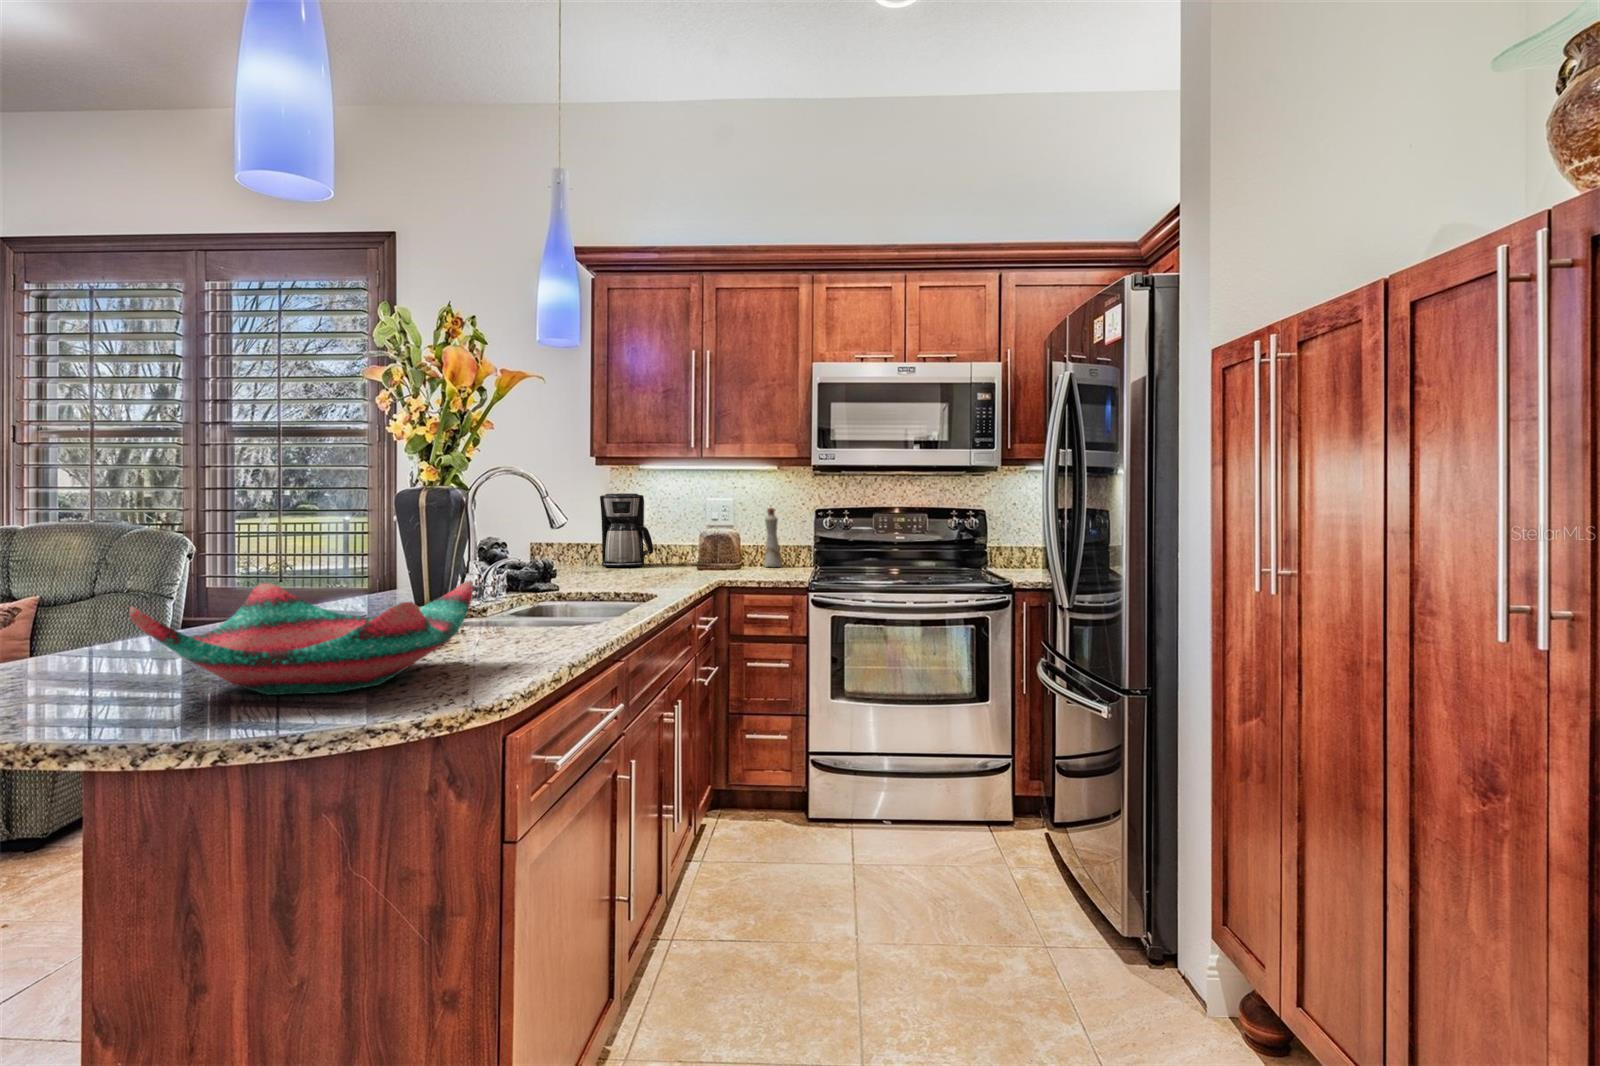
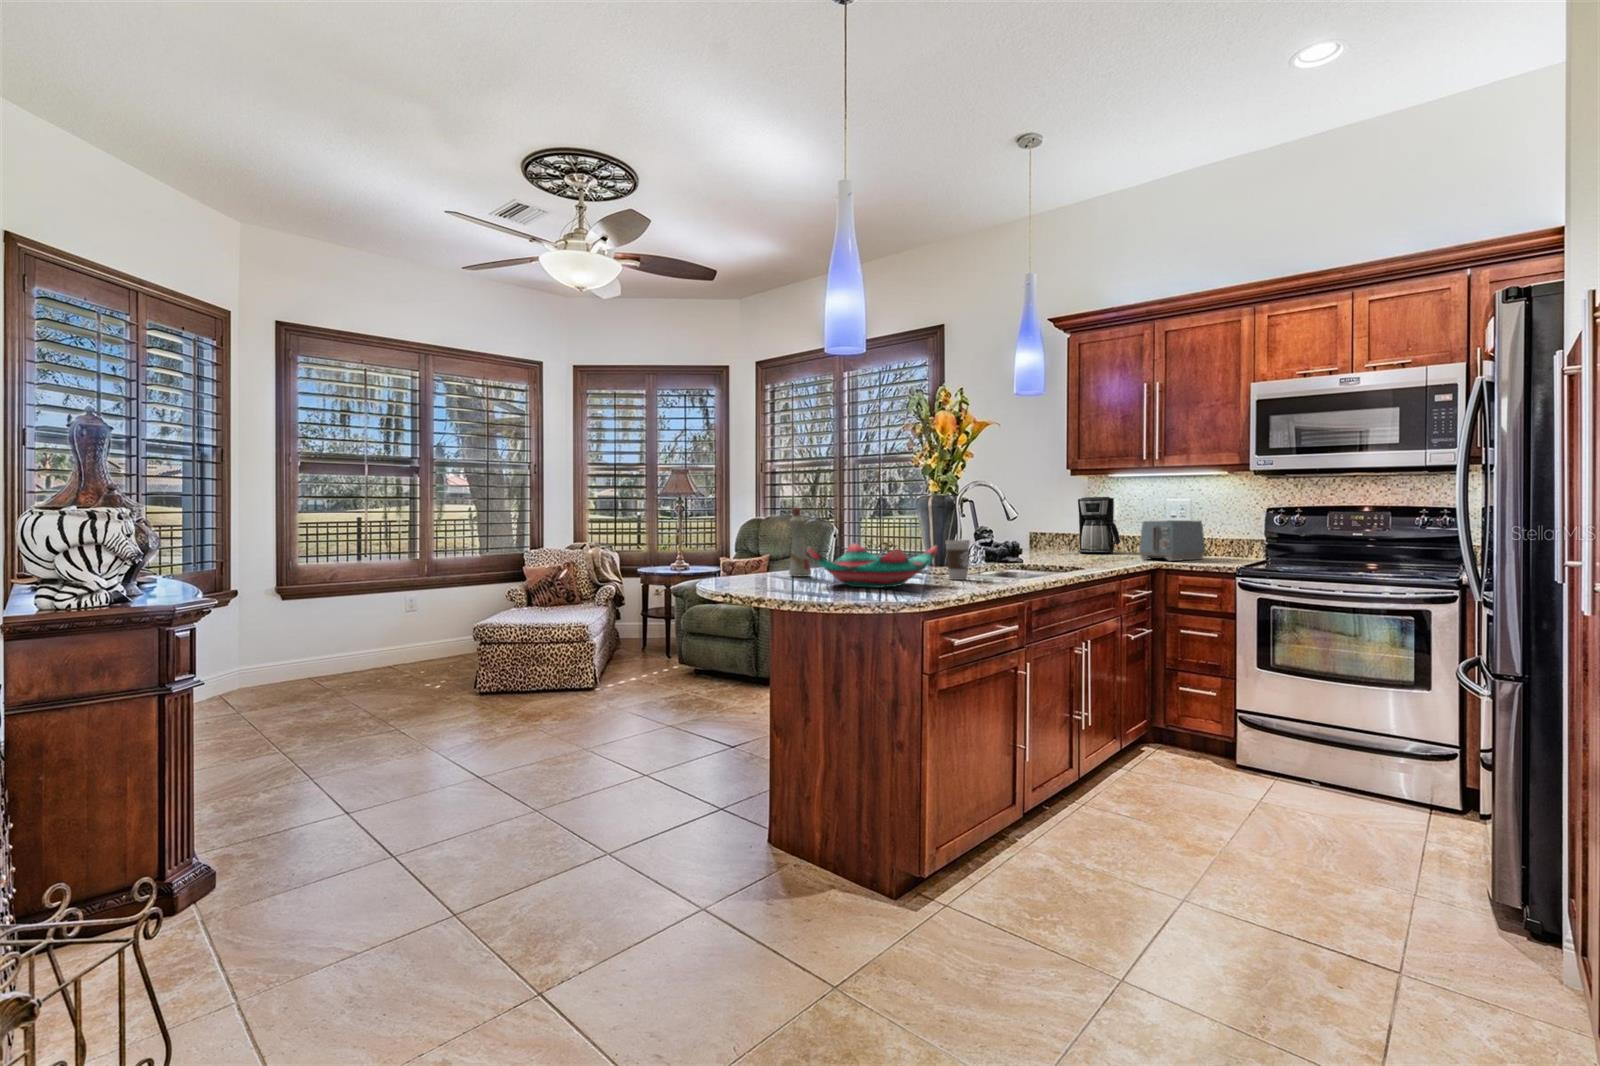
bottle: present [764,508,782,567] -> present [789,507,811,577]
toaster: none [690,524,756,575] -> present [1139,521,1205,561]
coffee cup: none [473,566,521,641] -> present [946,540,970,580]

